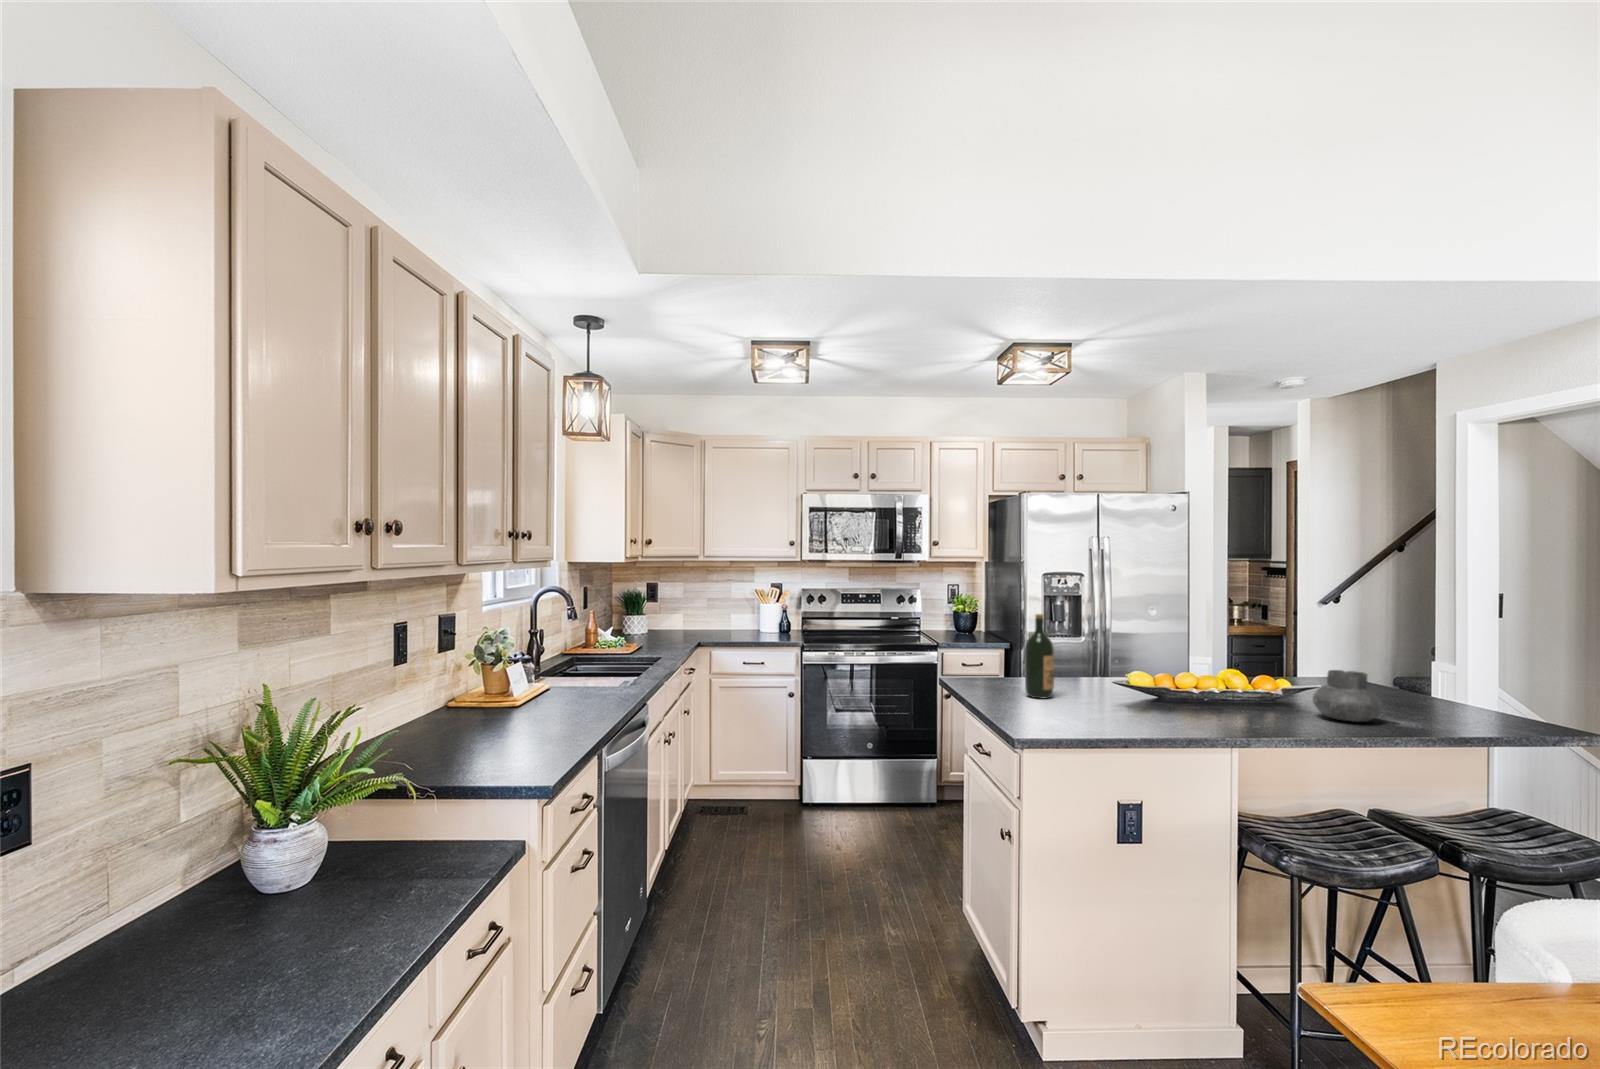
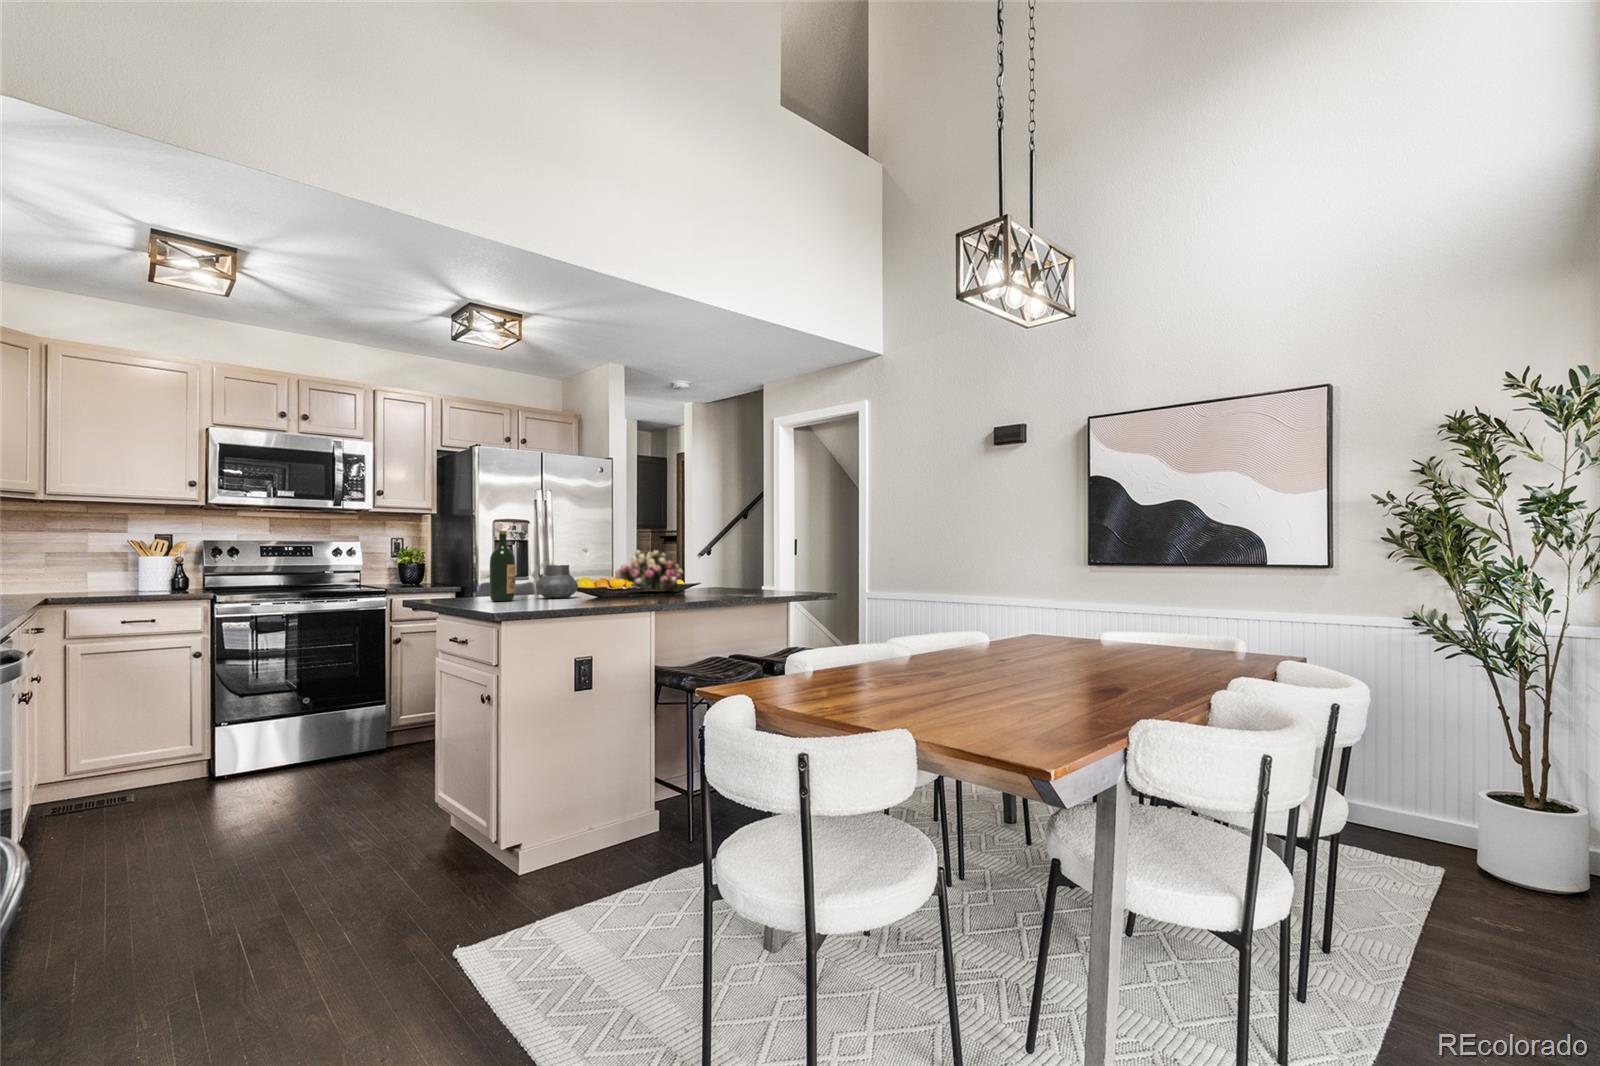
flower arrangement: none [1186,633,1291,697] -> present [615,550,683,592]
vase: present [1313,670,1383,722] -> present [536,565,578,598]

